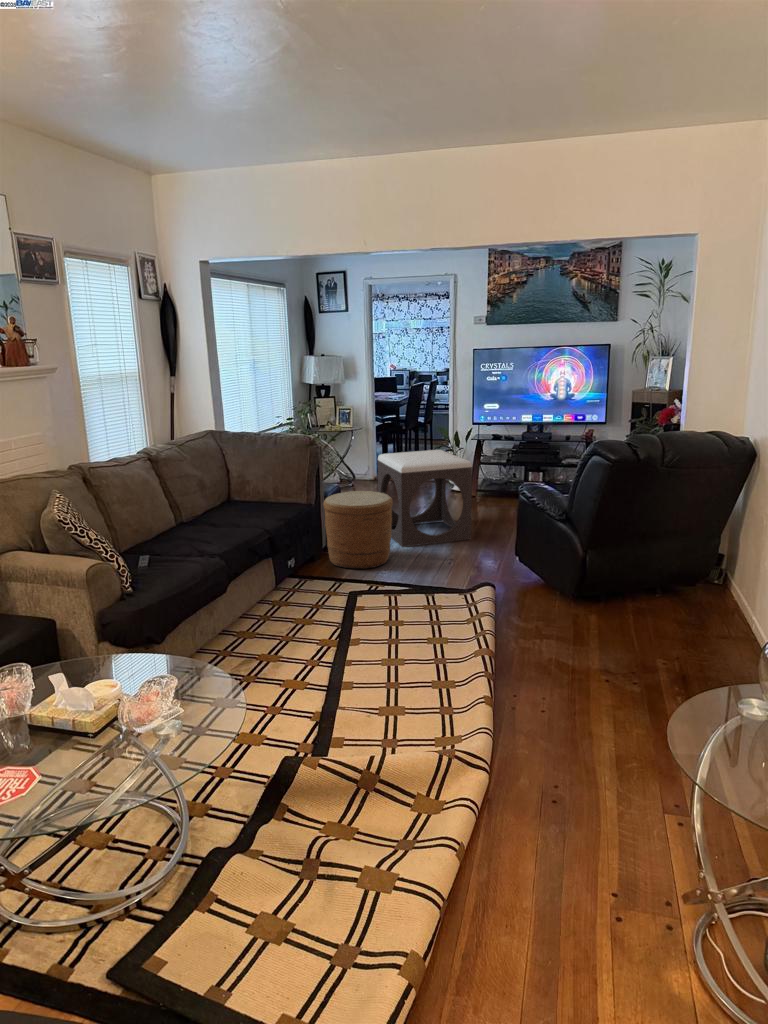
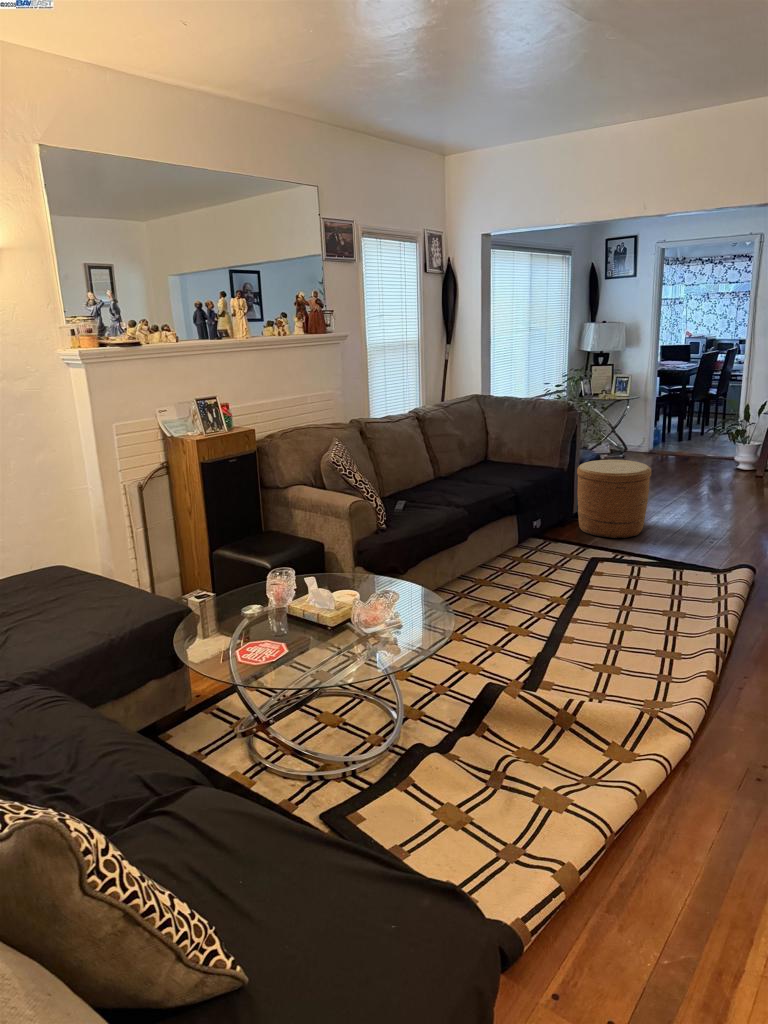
footstool: present [378,450,472,547] -> none [640,422,752,522]

